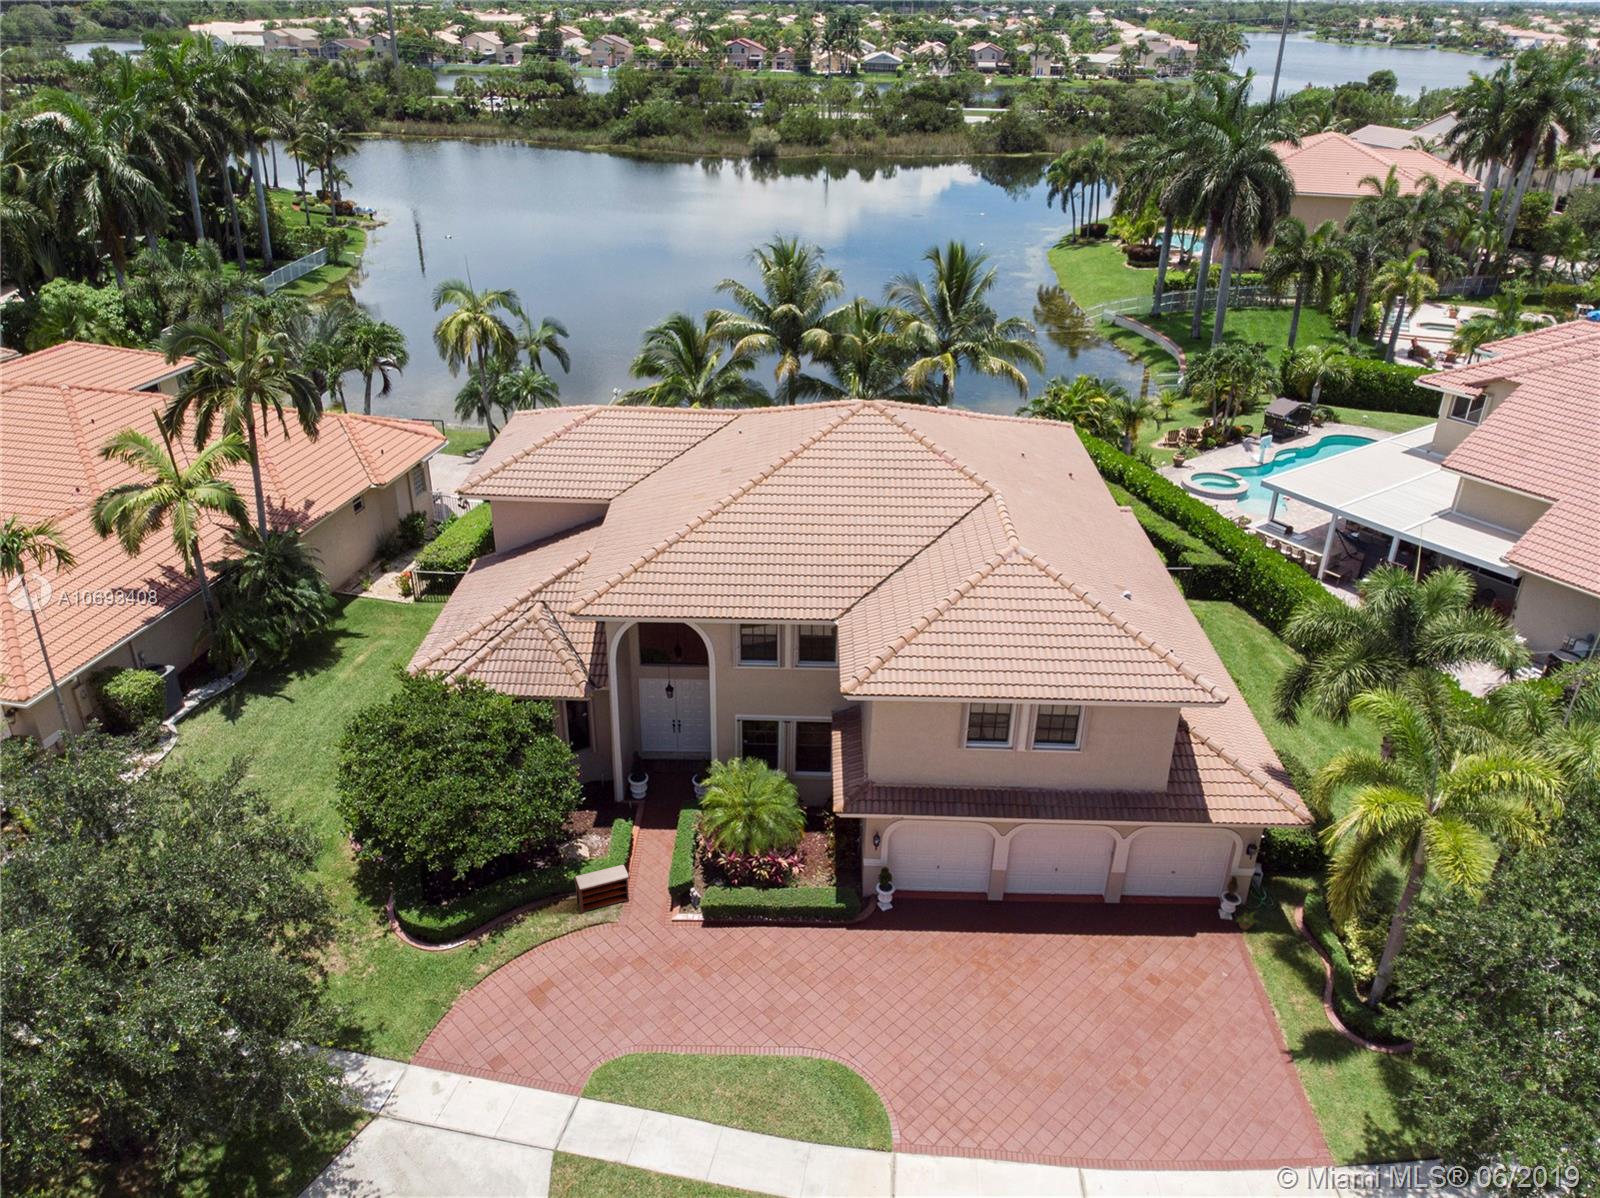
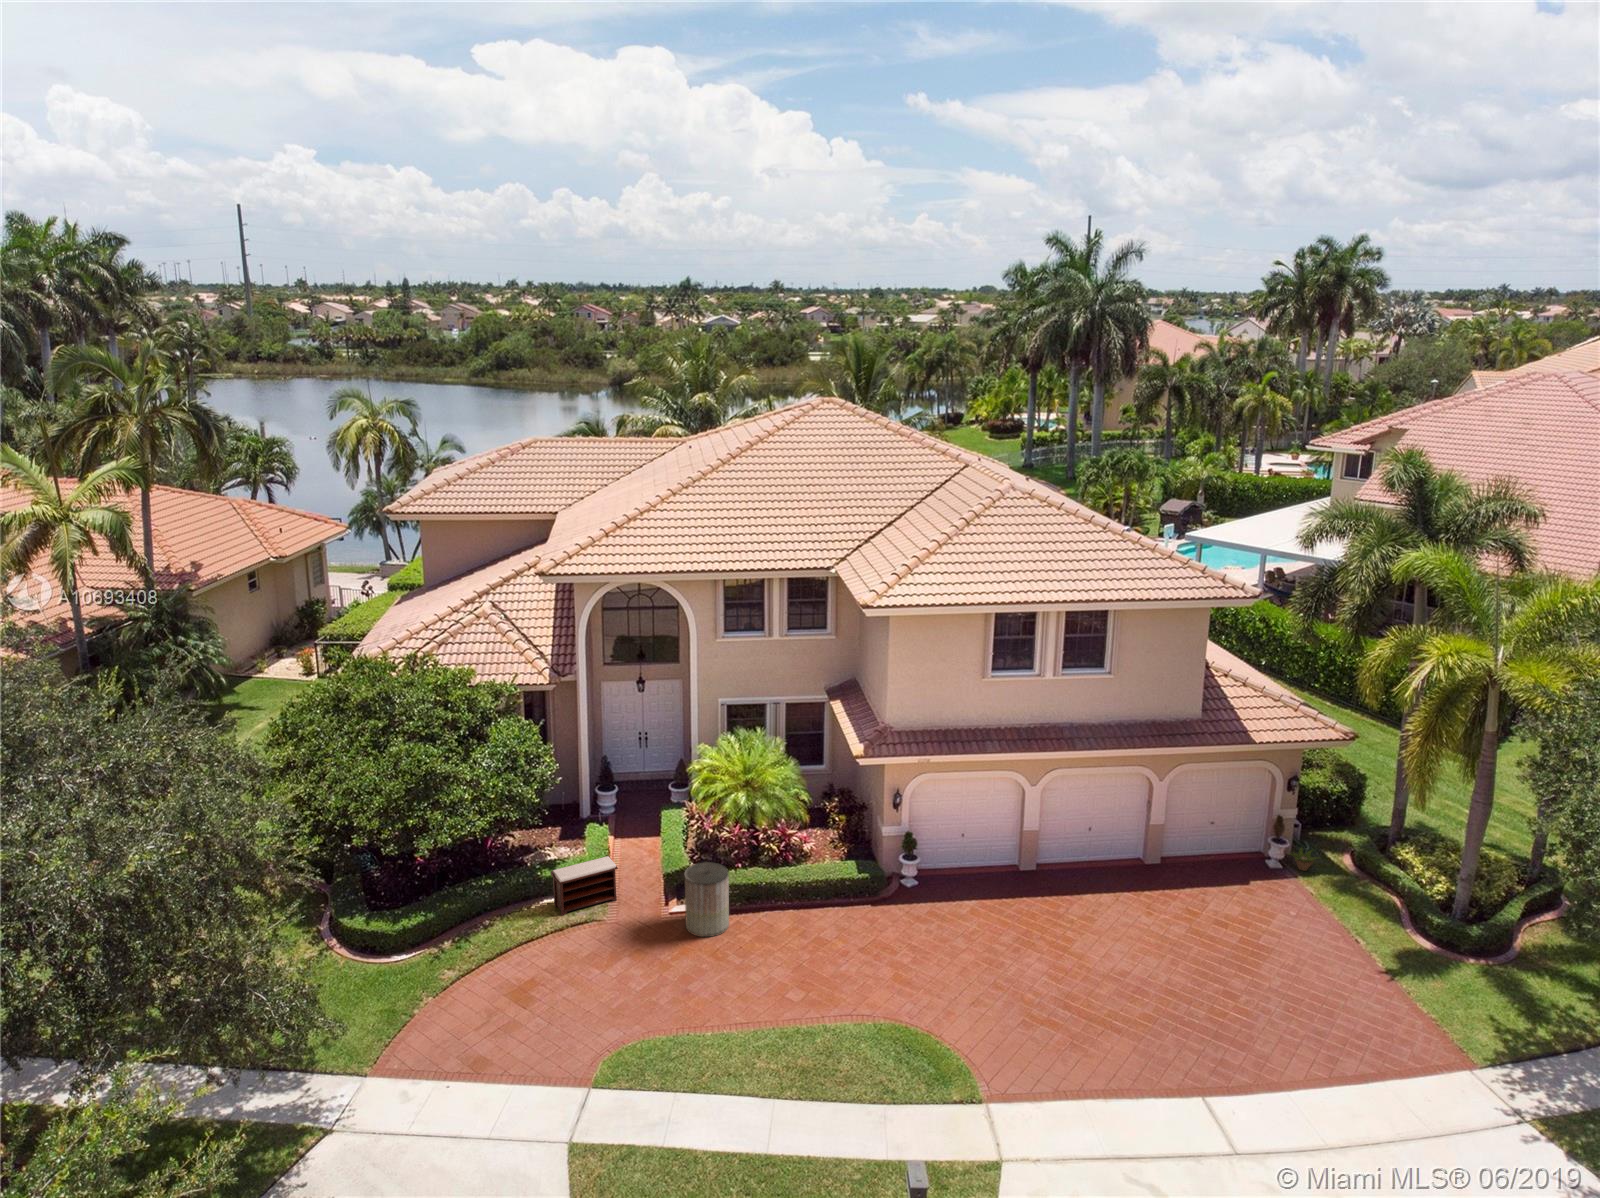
trash can: none [681,887,718,951] -> present [685,862,729,937]

